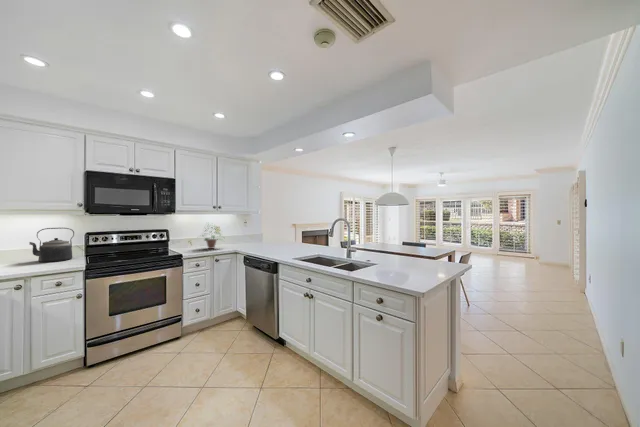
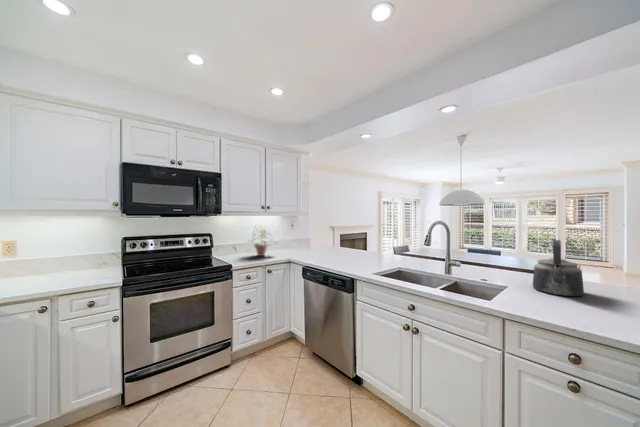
kettle: present [29,228,74,262] -> present [533,240,584,296]

